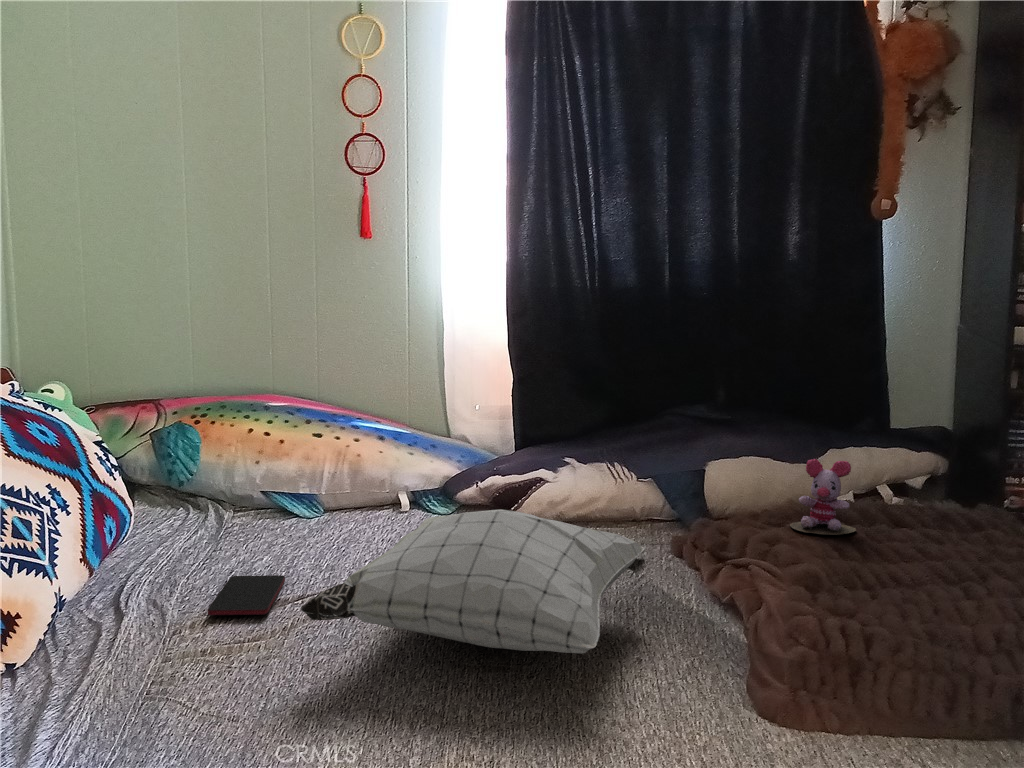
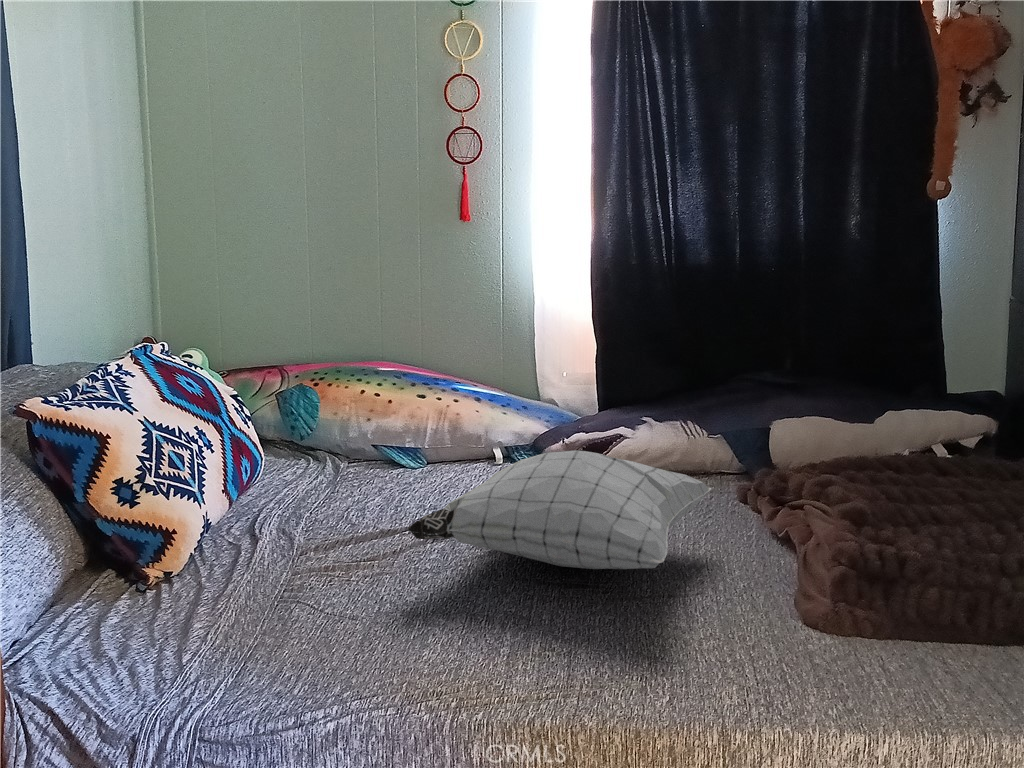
stuffed toy: present [790,459,856,535] -> none [849,412,961,481]
smartphone: present [208,575,285,615] -> none [328,511,393,540]

